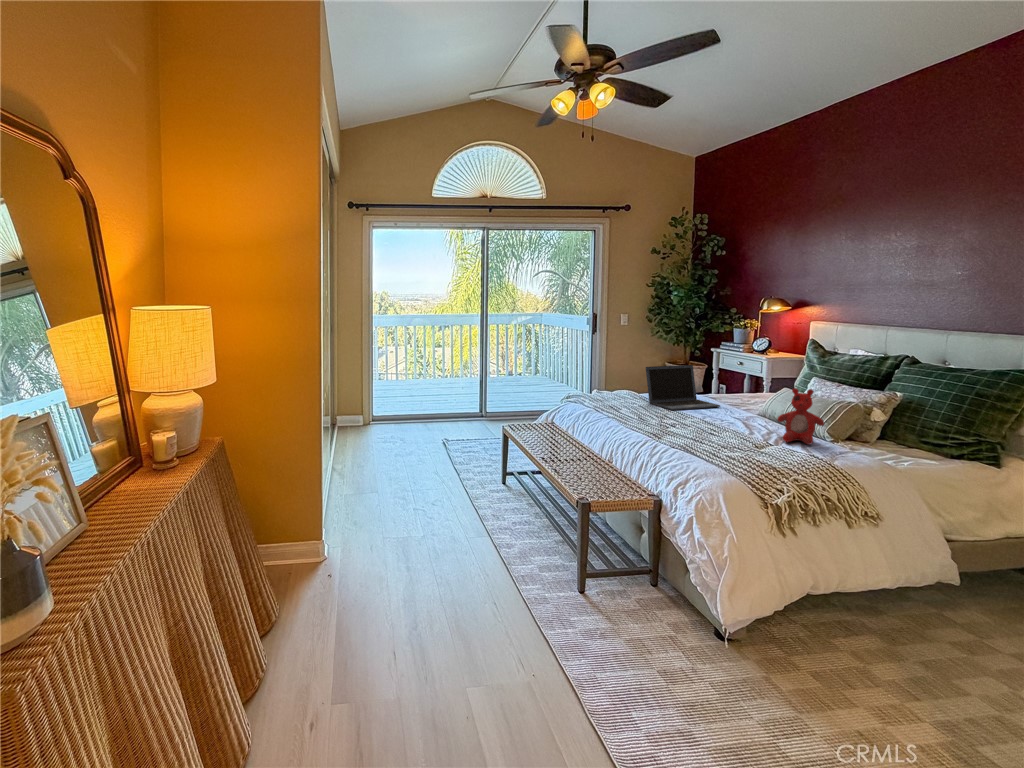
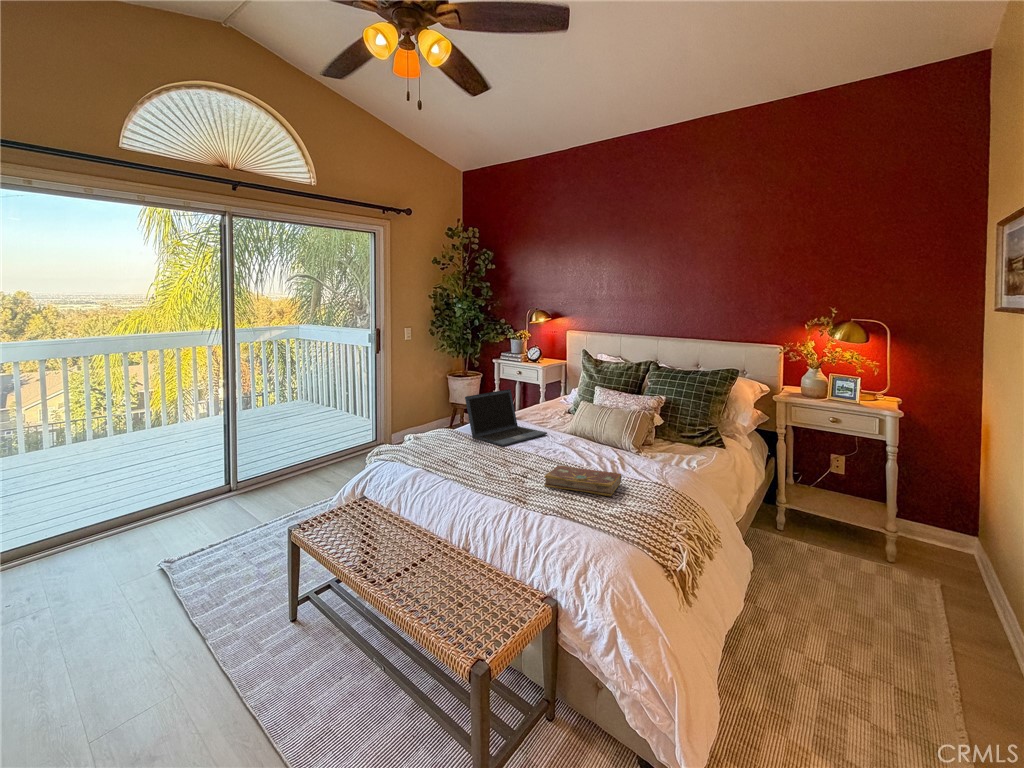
stuffed bear: present [778,388,824,445] -> none [633,419,681,482]
book: none [686,422,758,446] -> present [544,466,622,496]

